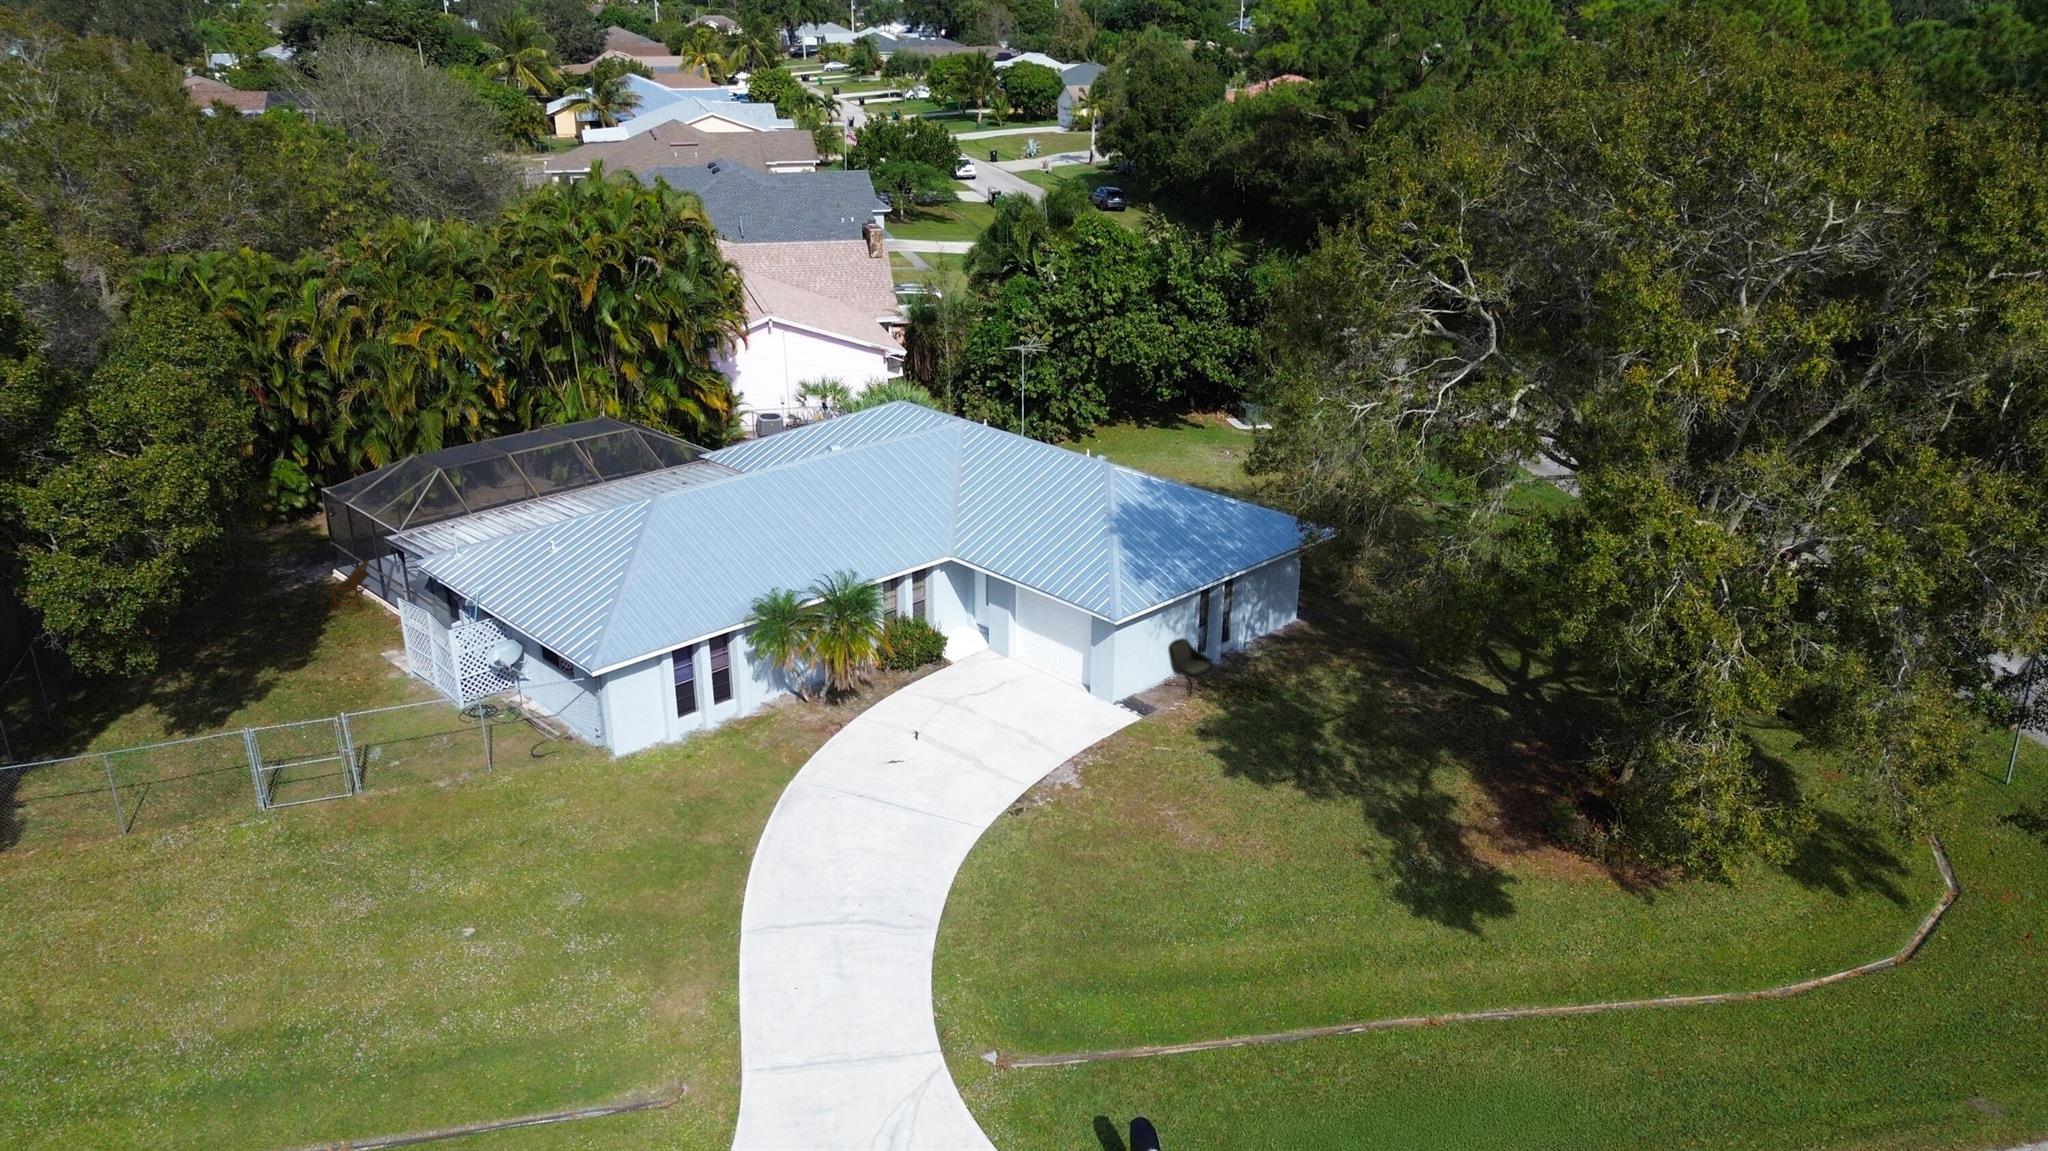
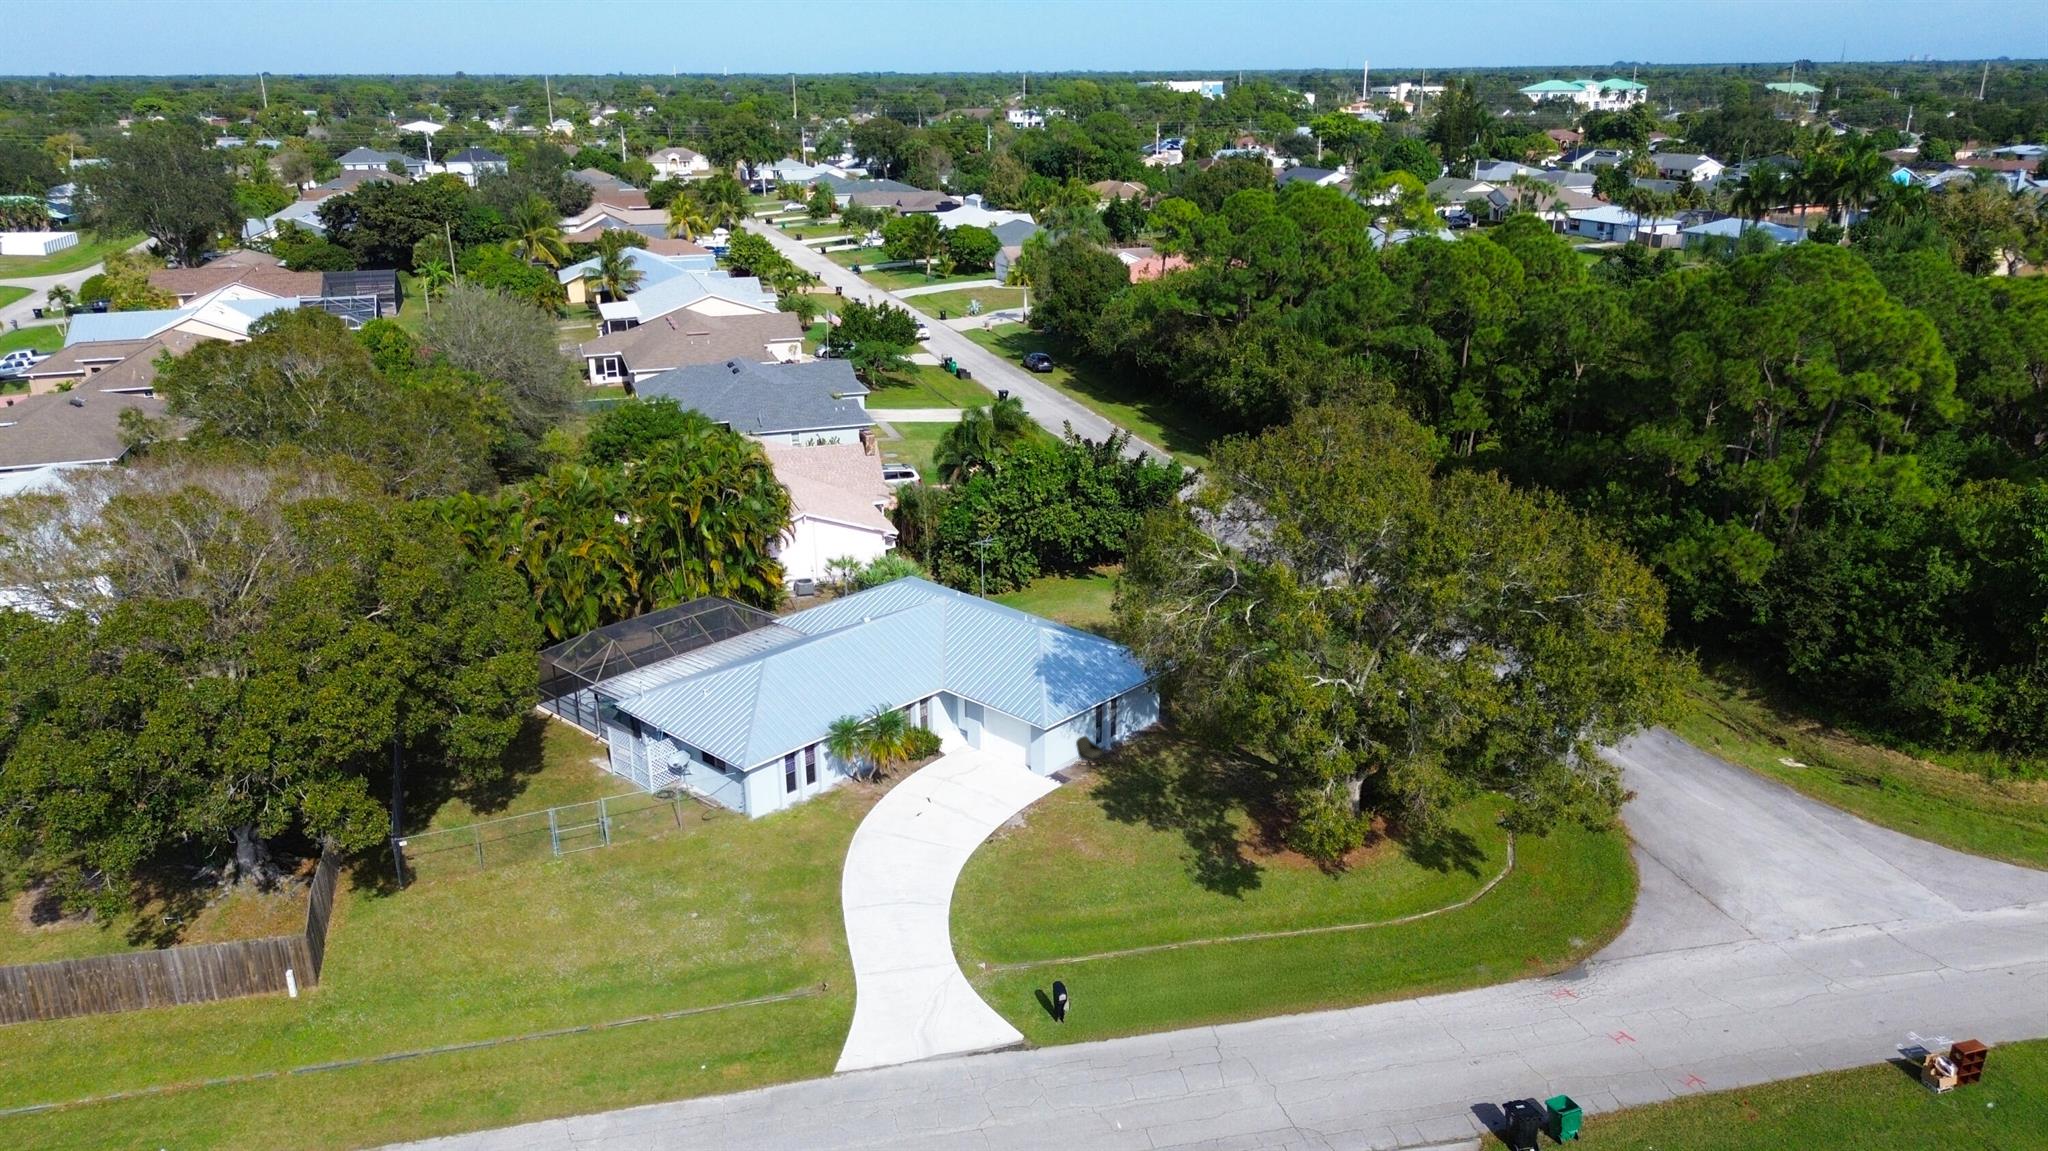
bench: present [332,561,370,610] -> none [547,695,574,732]

